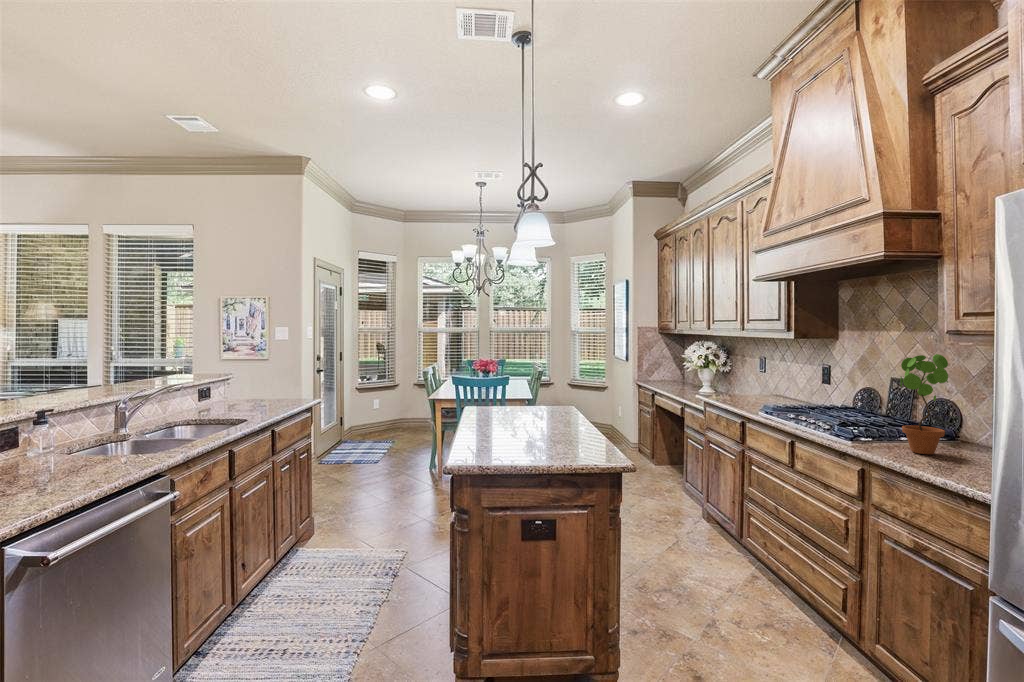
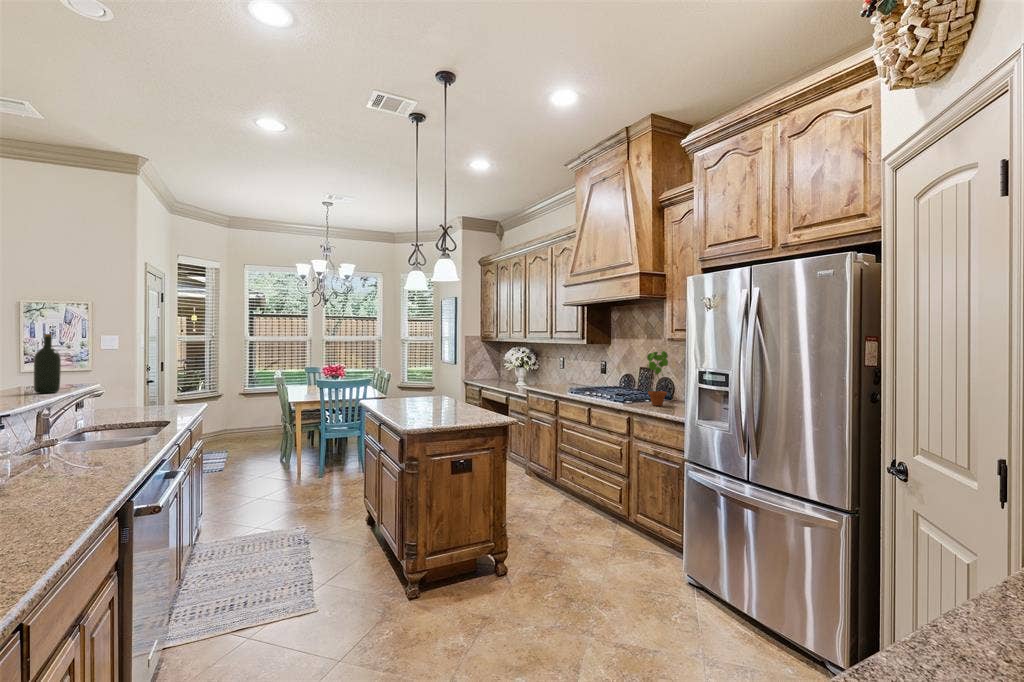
wine bottle: none [107,333,133,395] -> present [34,334,61,393]

